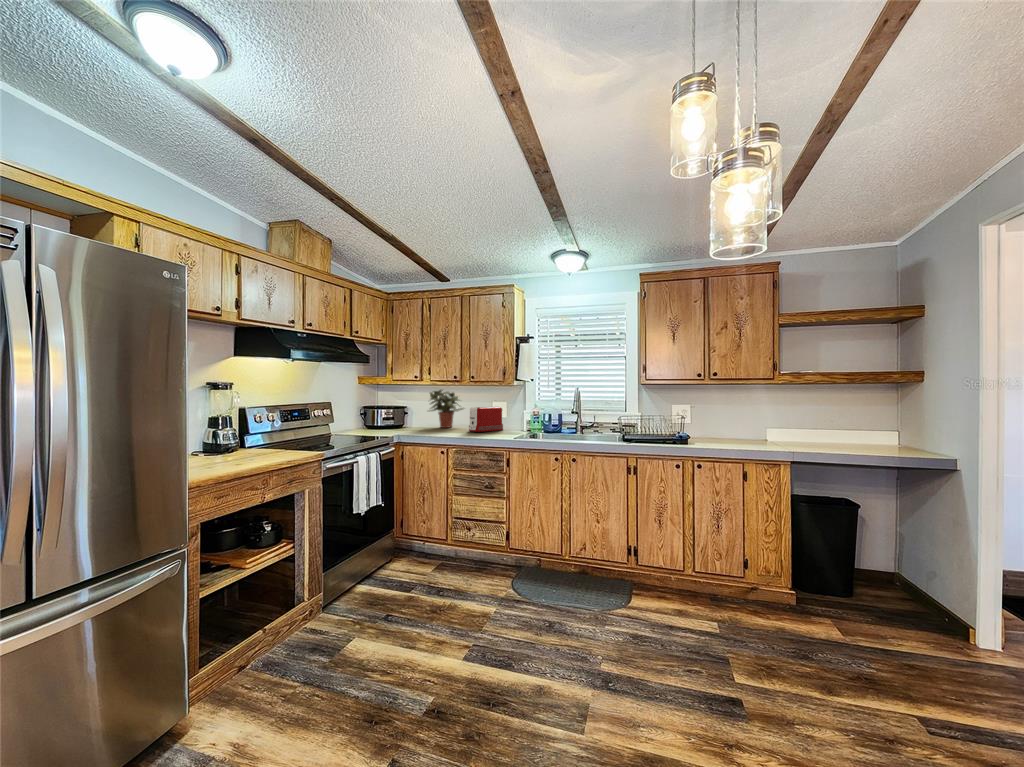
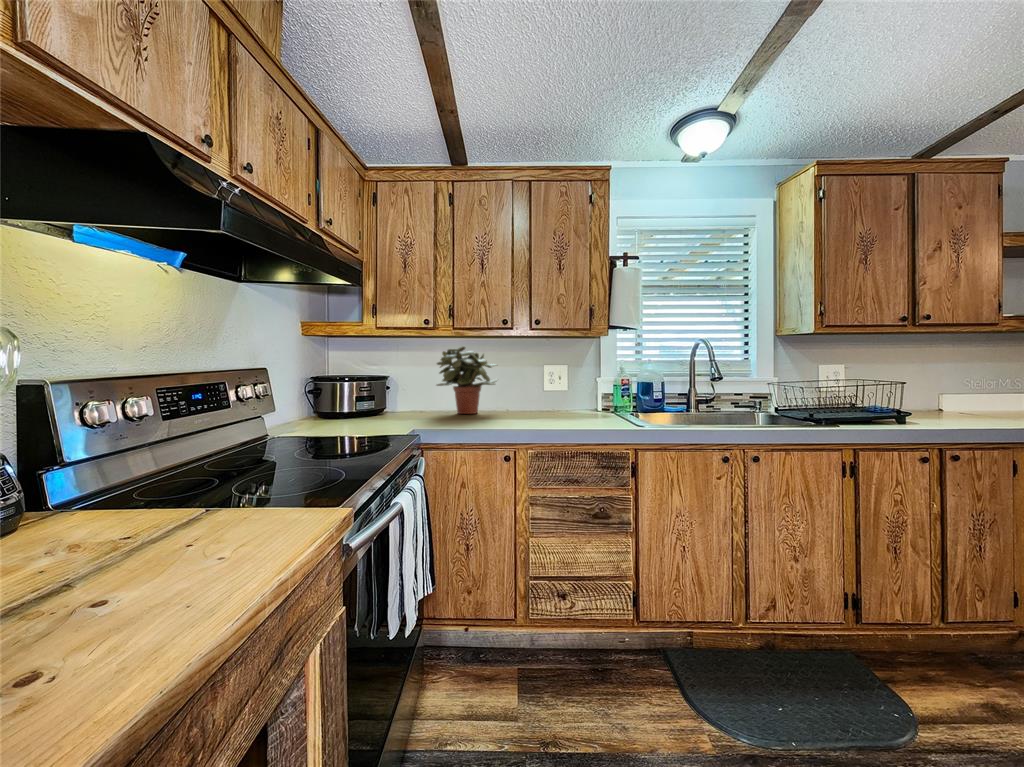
toaster: present [469,407,503,432] -> none [526,376,578,418]

